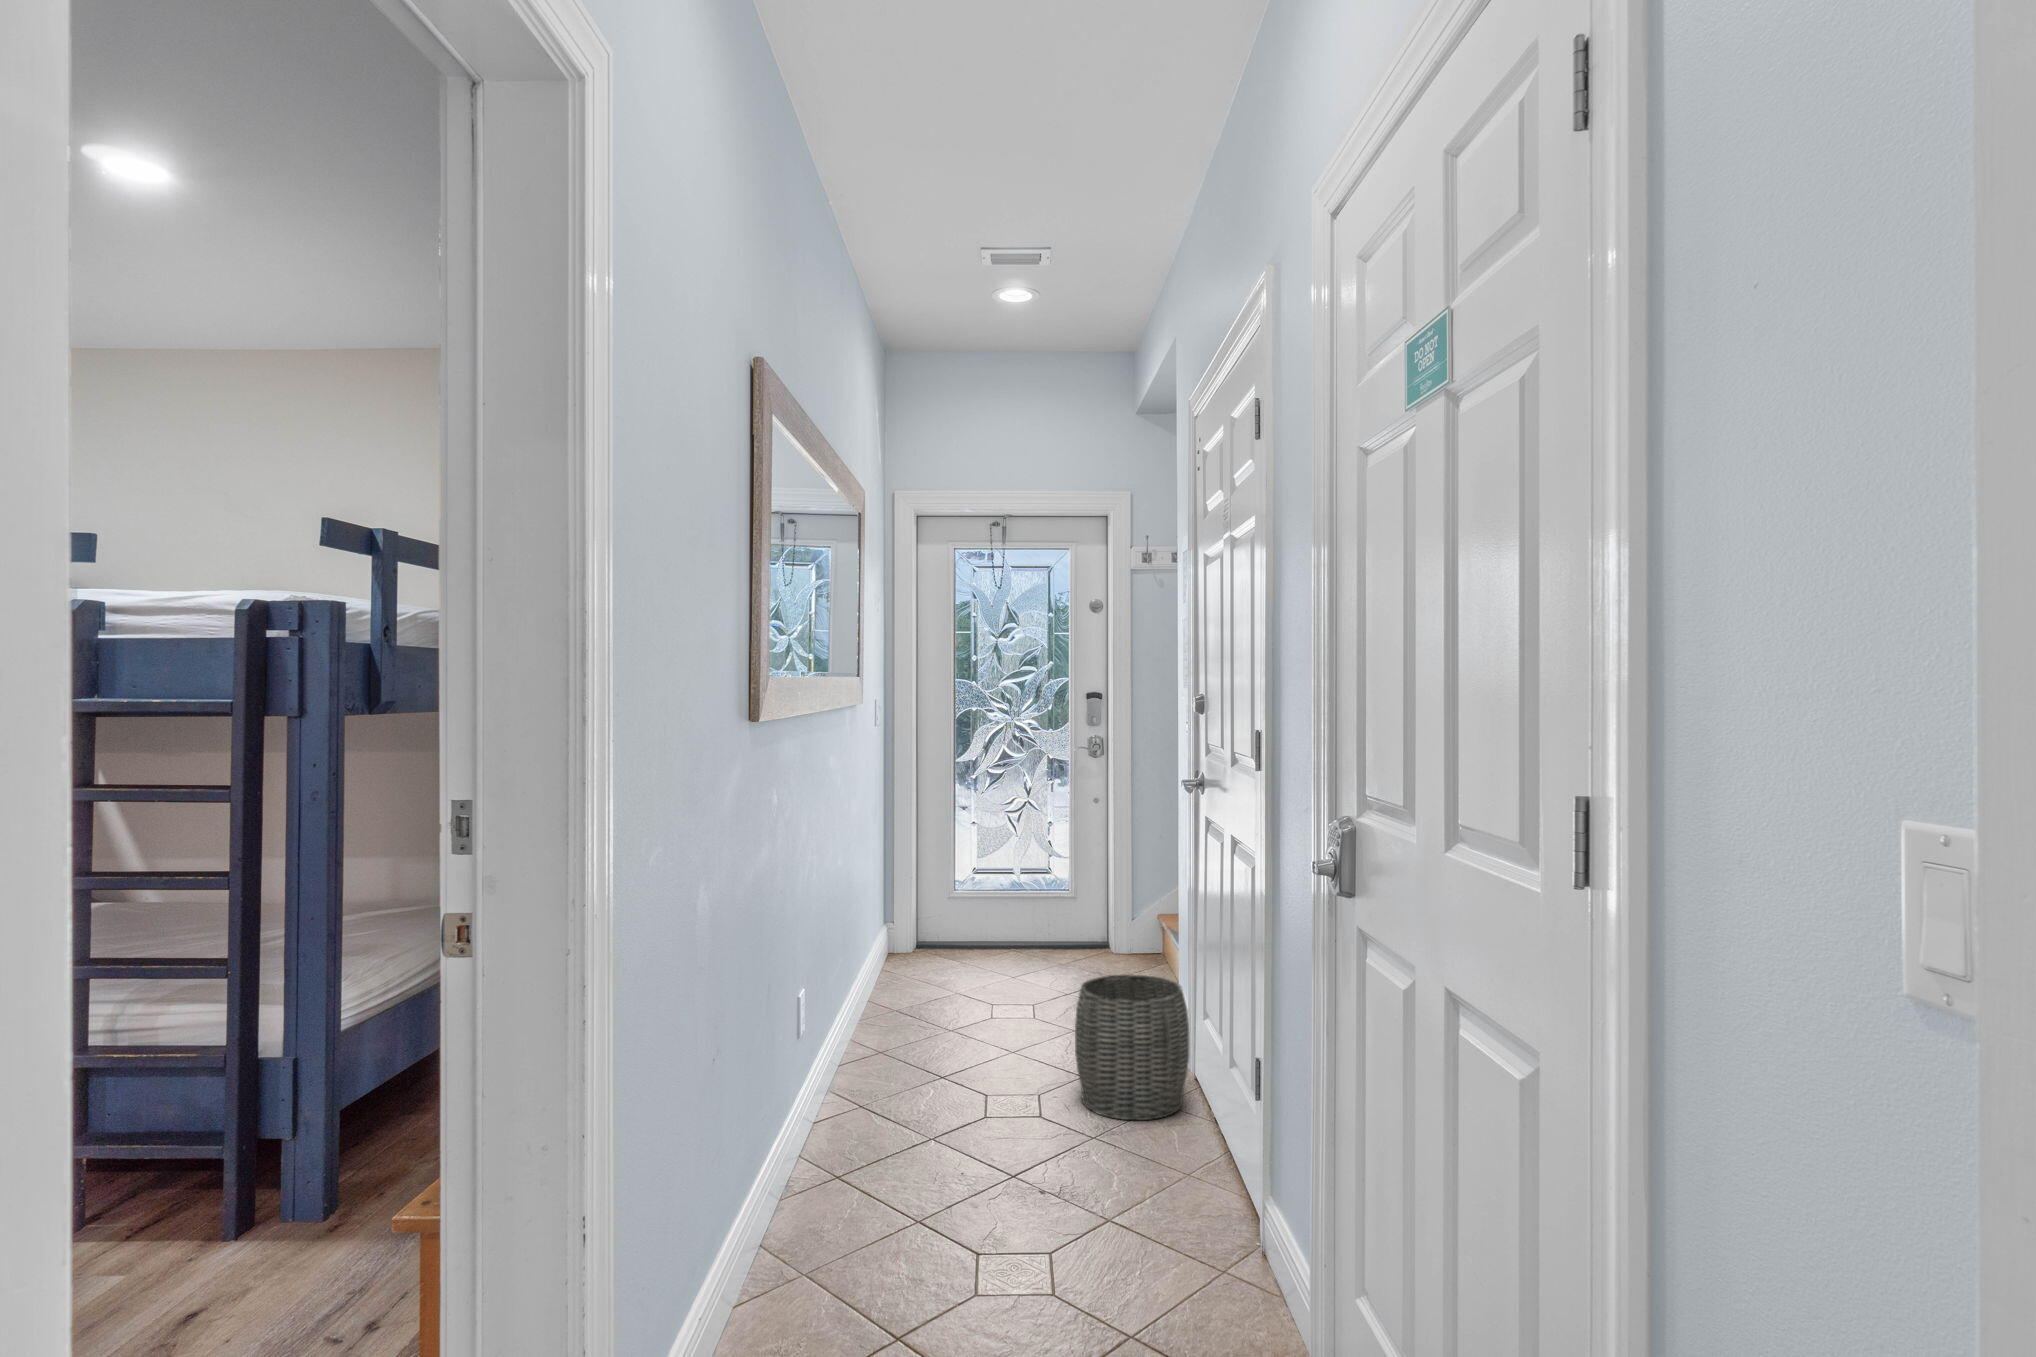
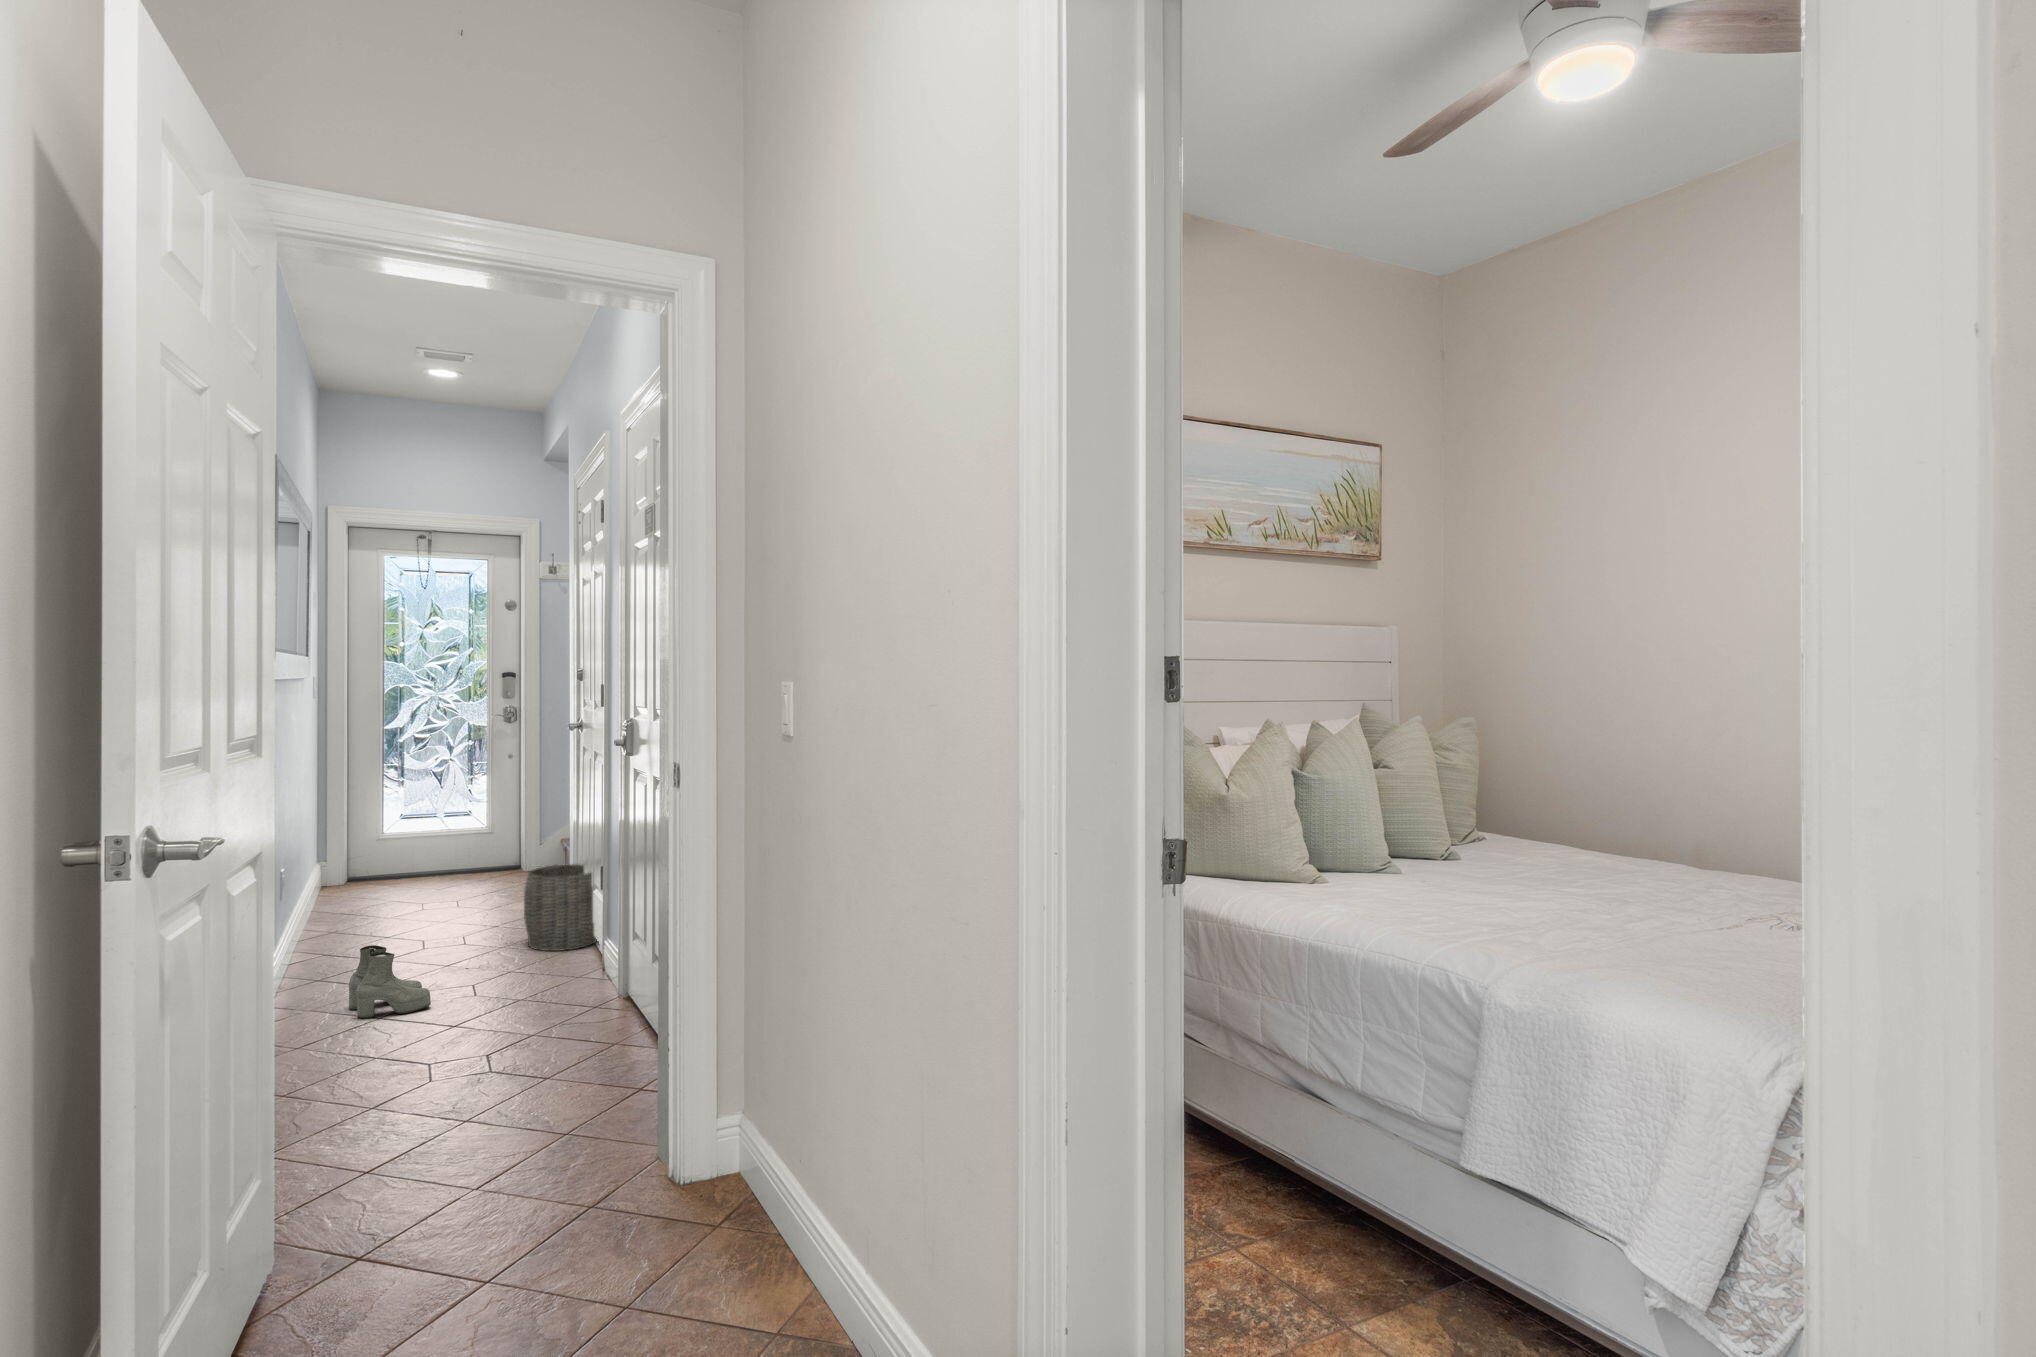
boots: none [790,1101,899,1232] -> present [349,945,431,1018]

